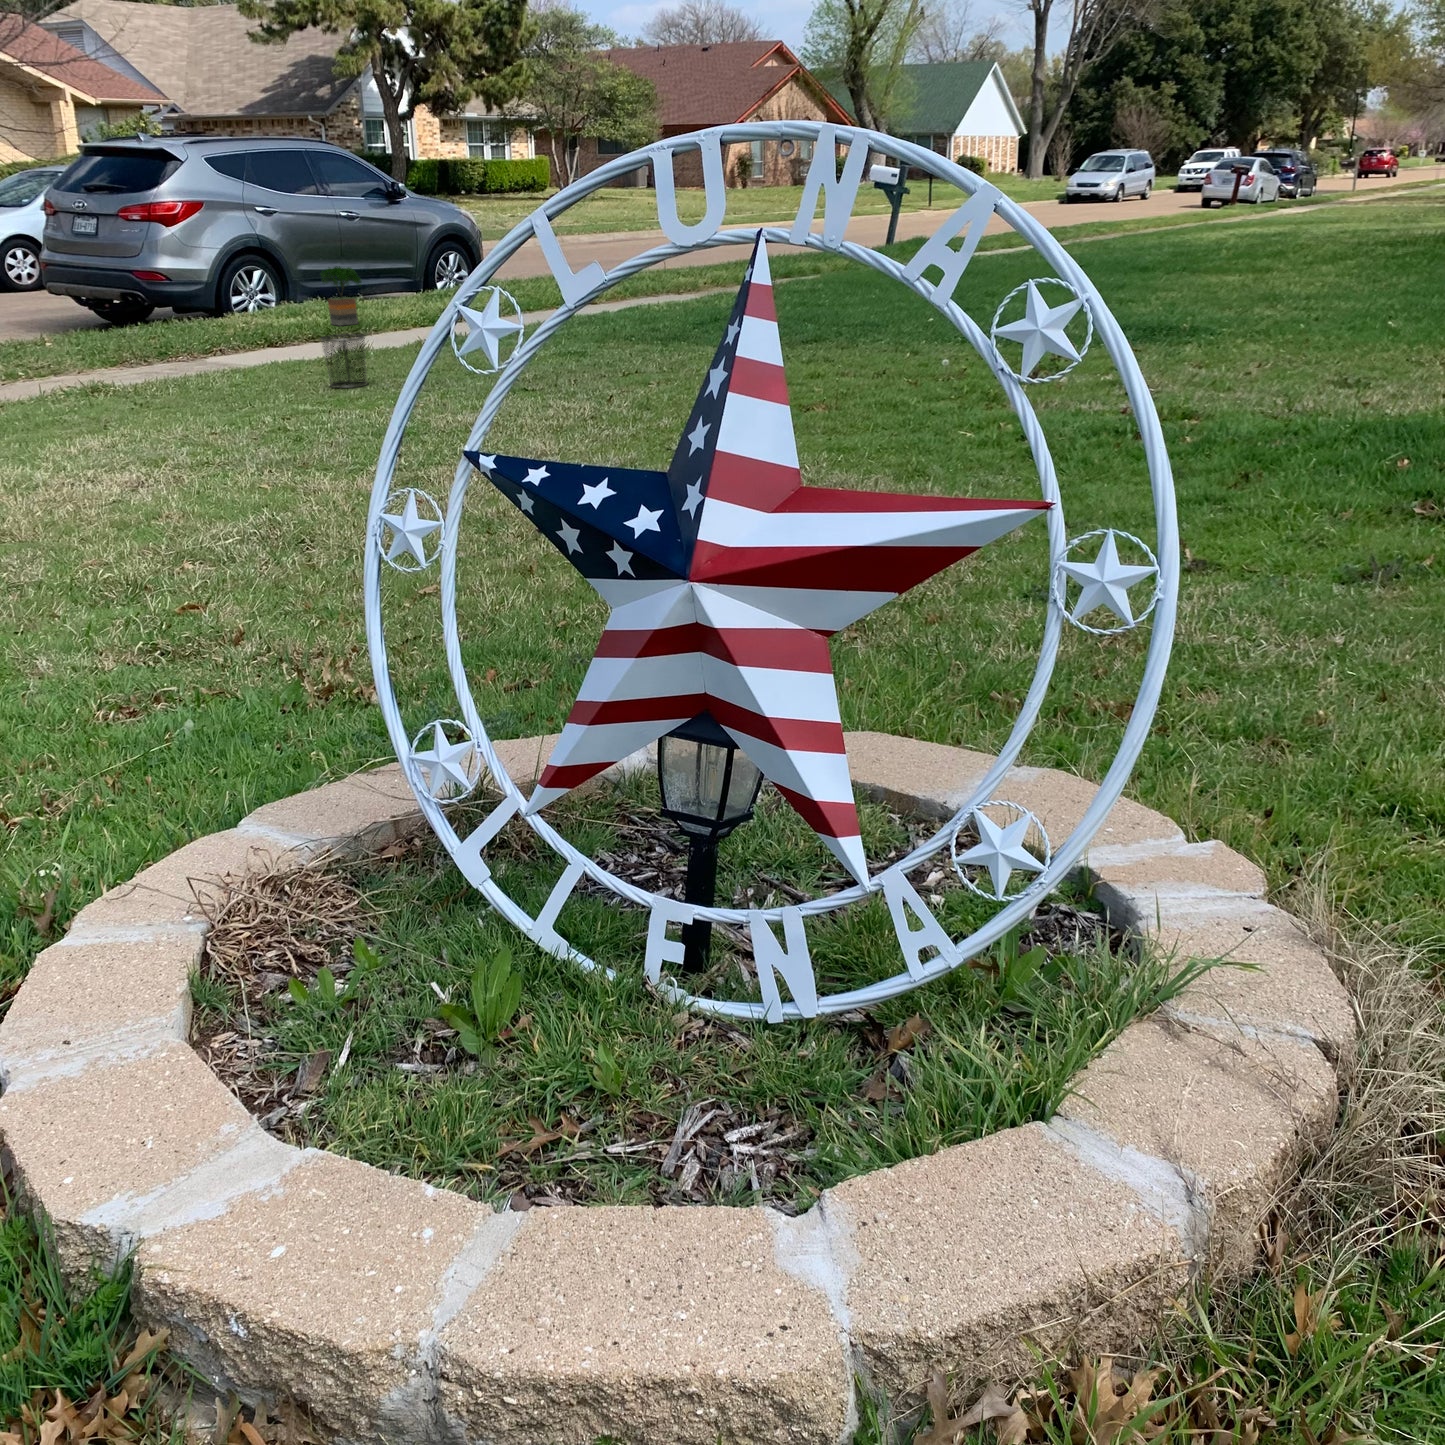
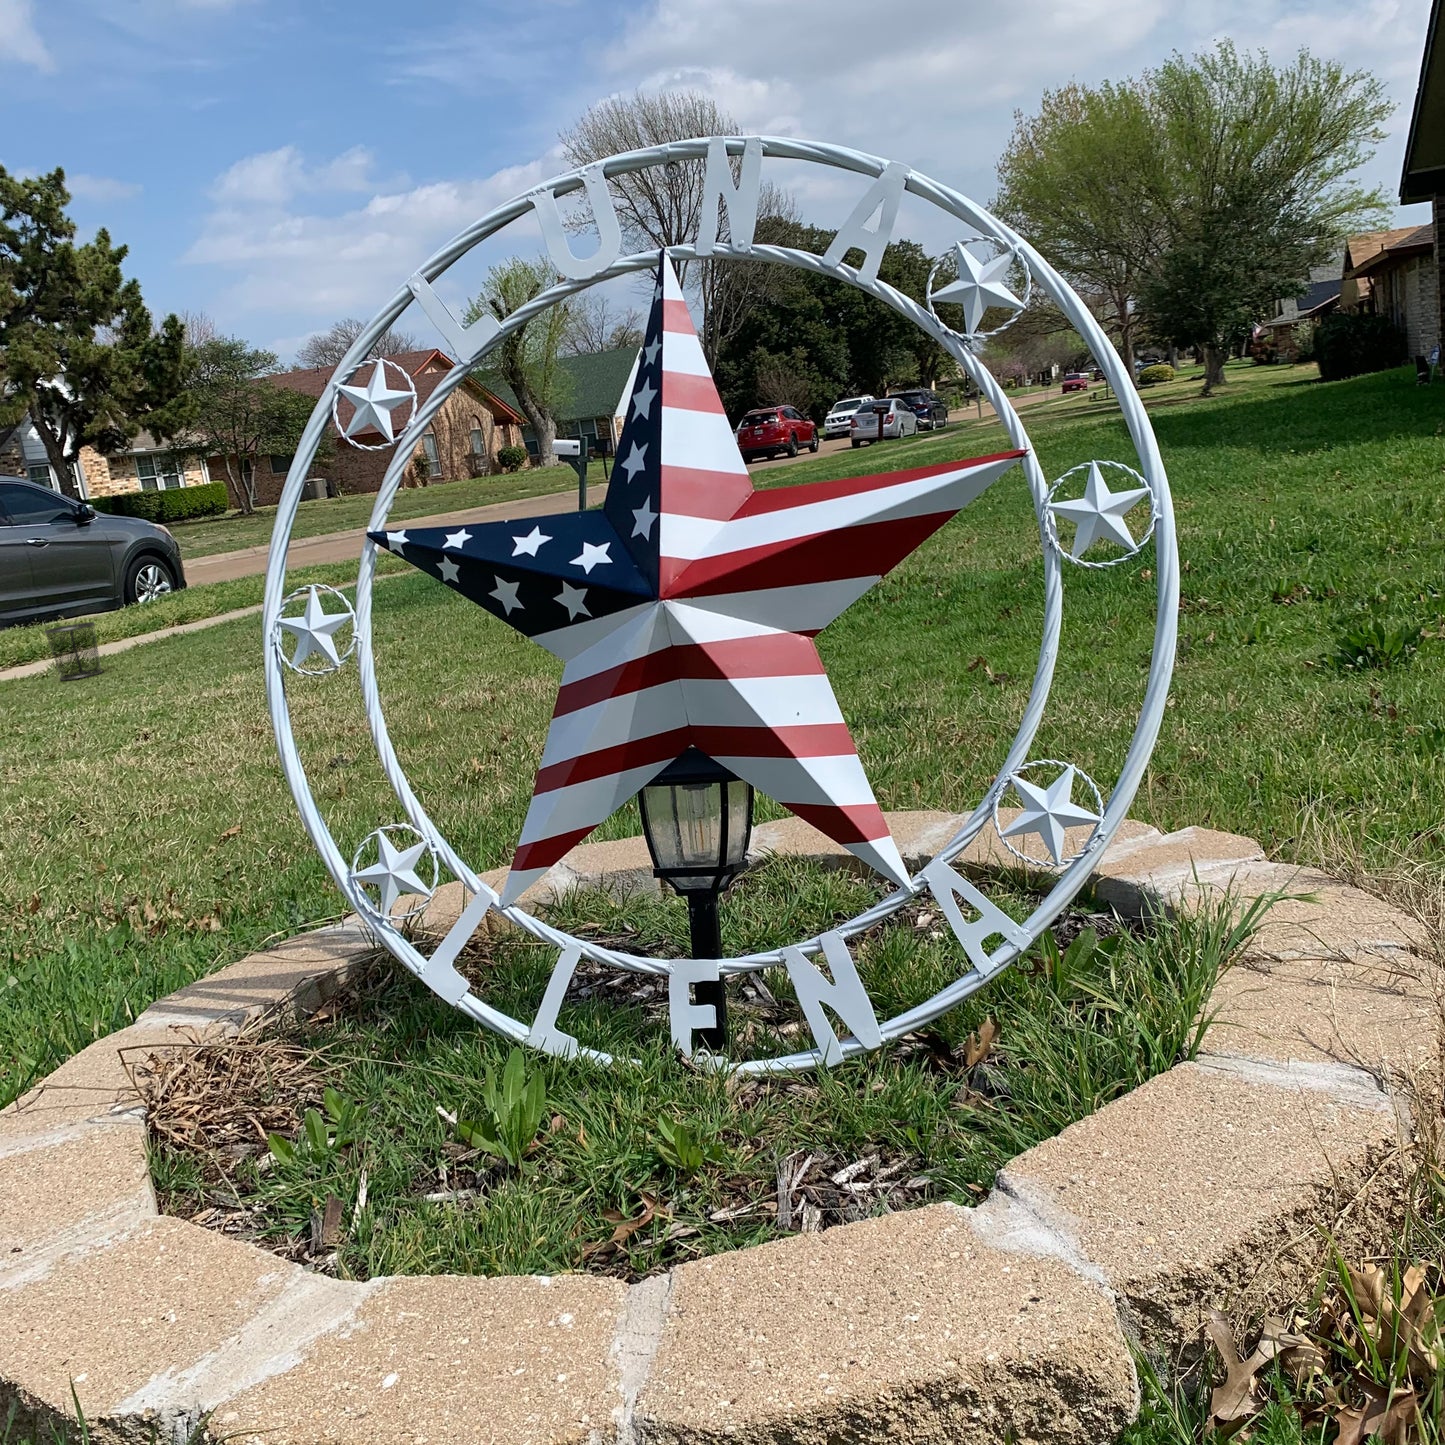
potted tree: present [321,266,362,326] -> none [23,573,73,634]

